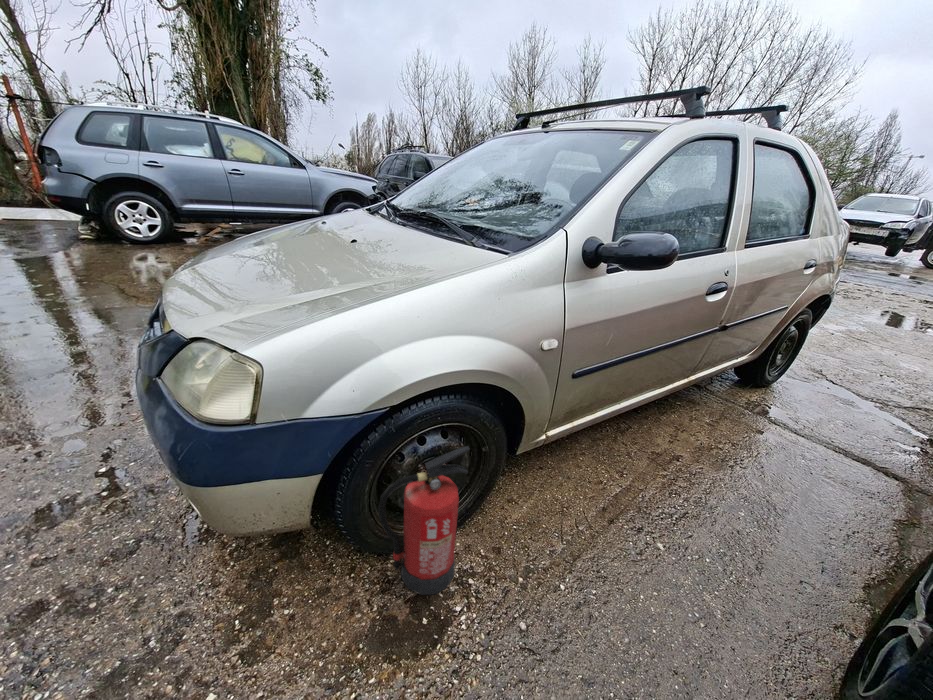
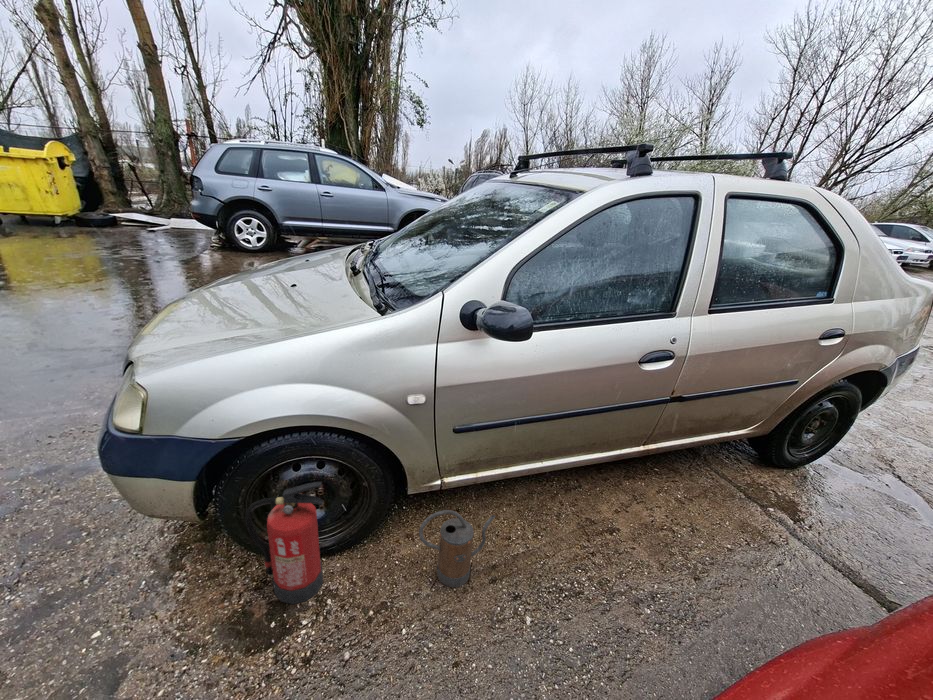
watering can: none [553,456,613,537] -> present [419,510,495,587]

